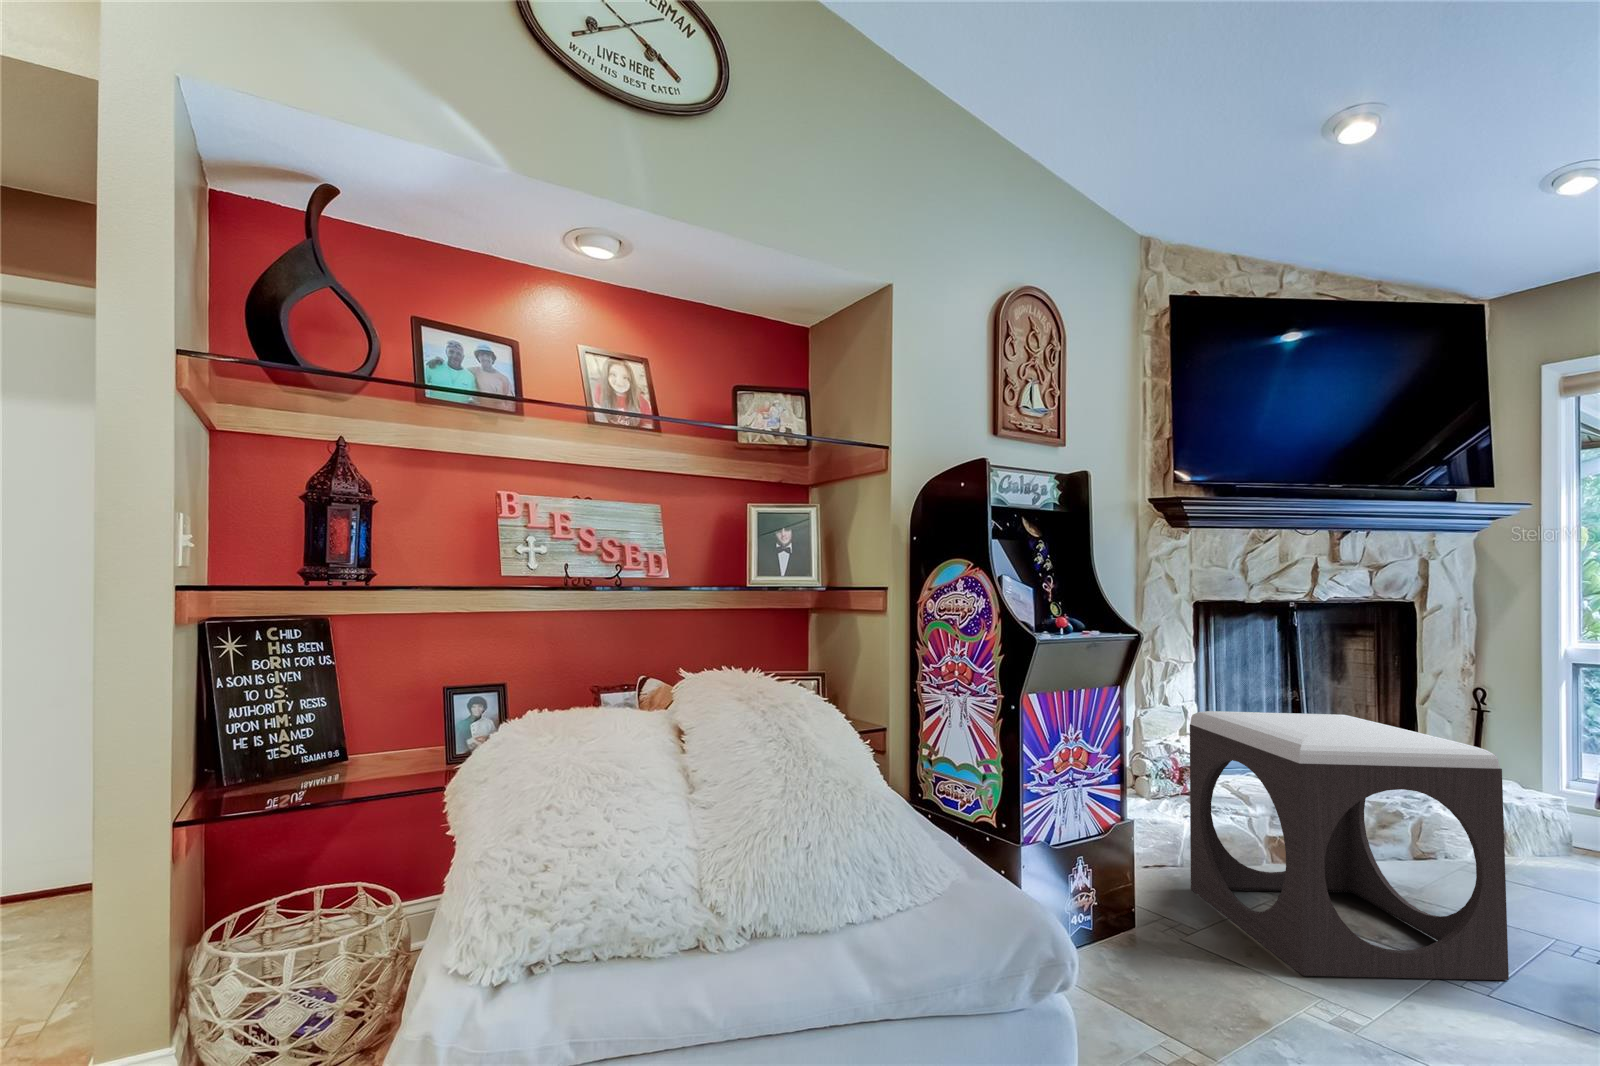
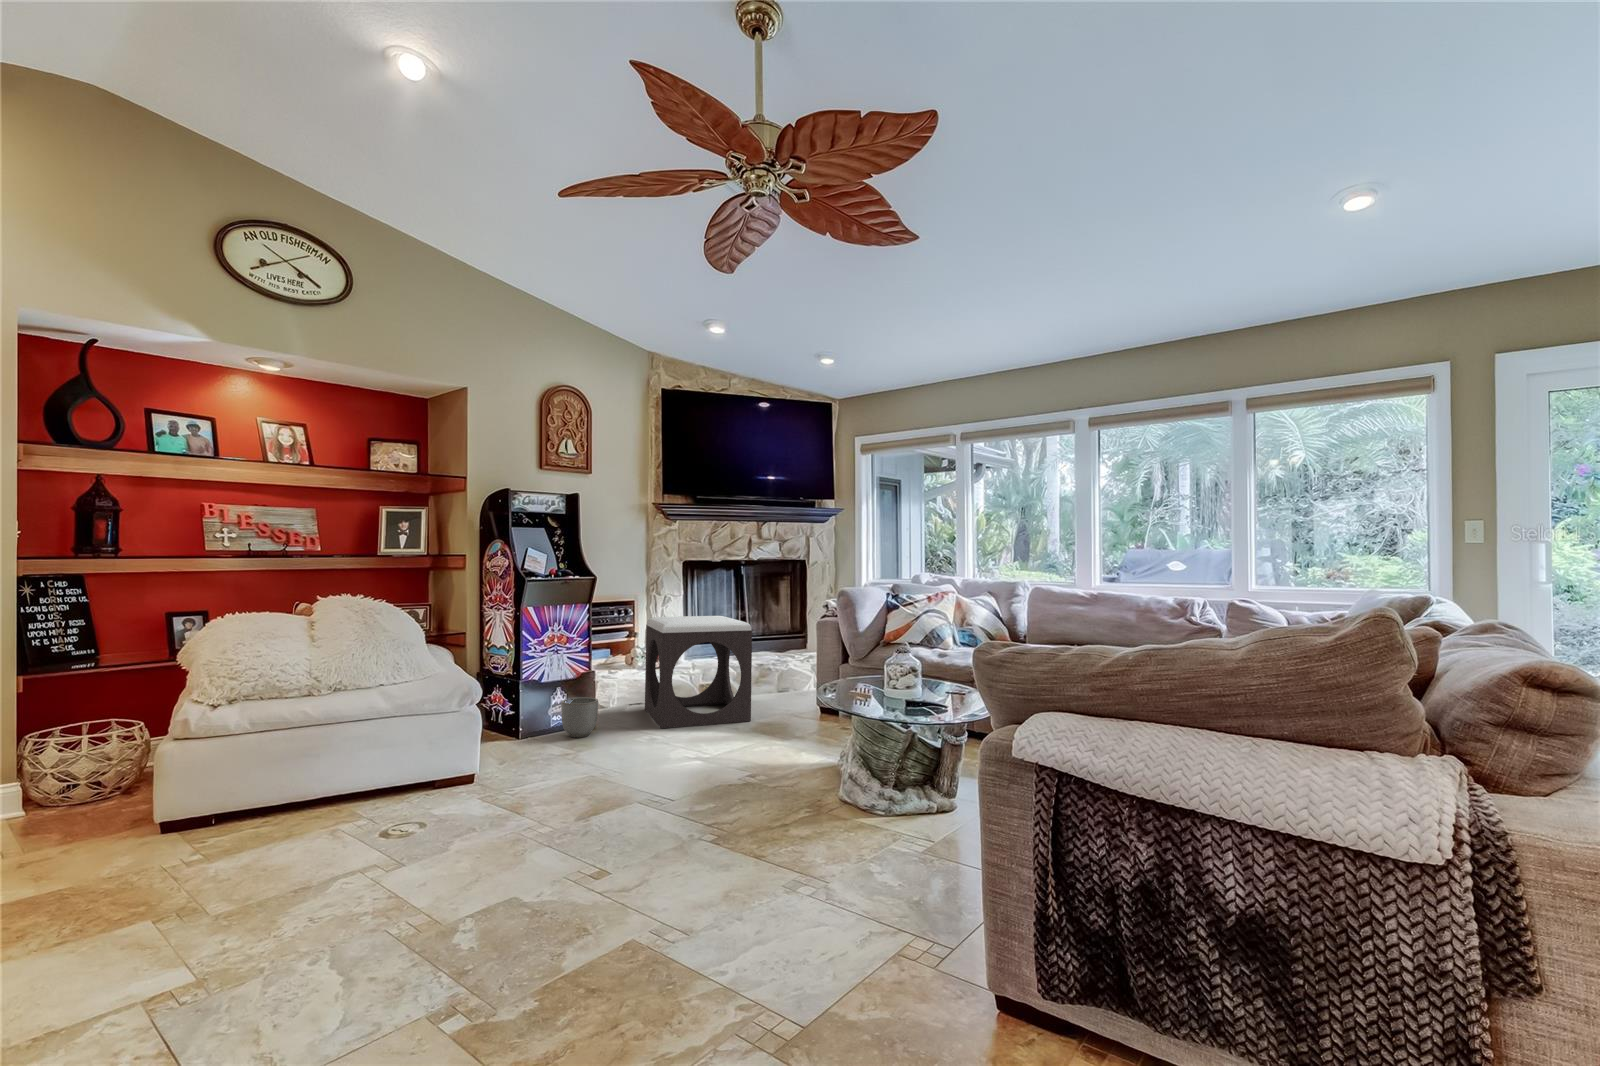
planter: none [1092,883,1173,983] -> present [561,697,598,738]

